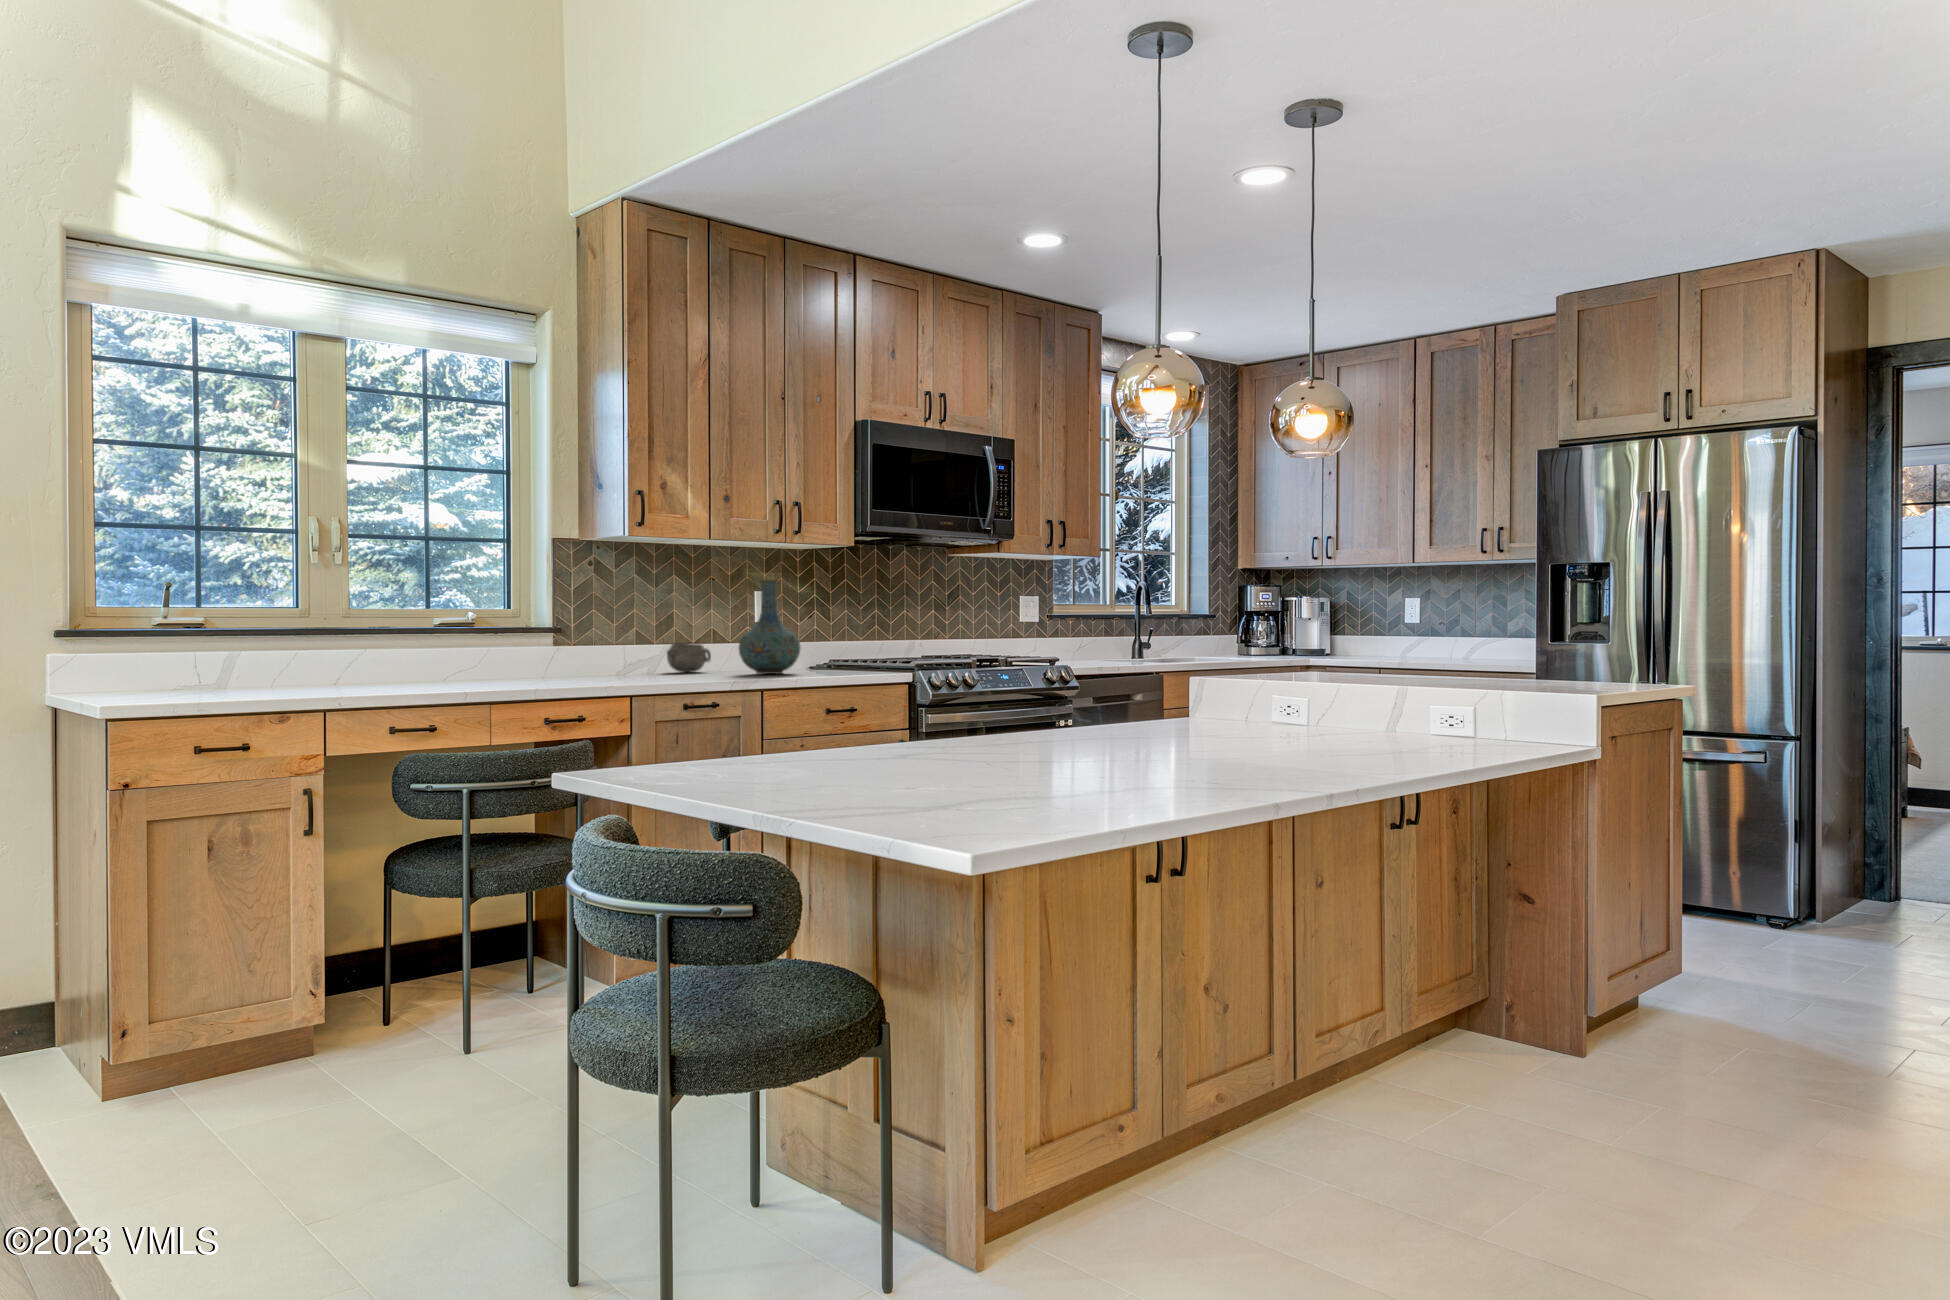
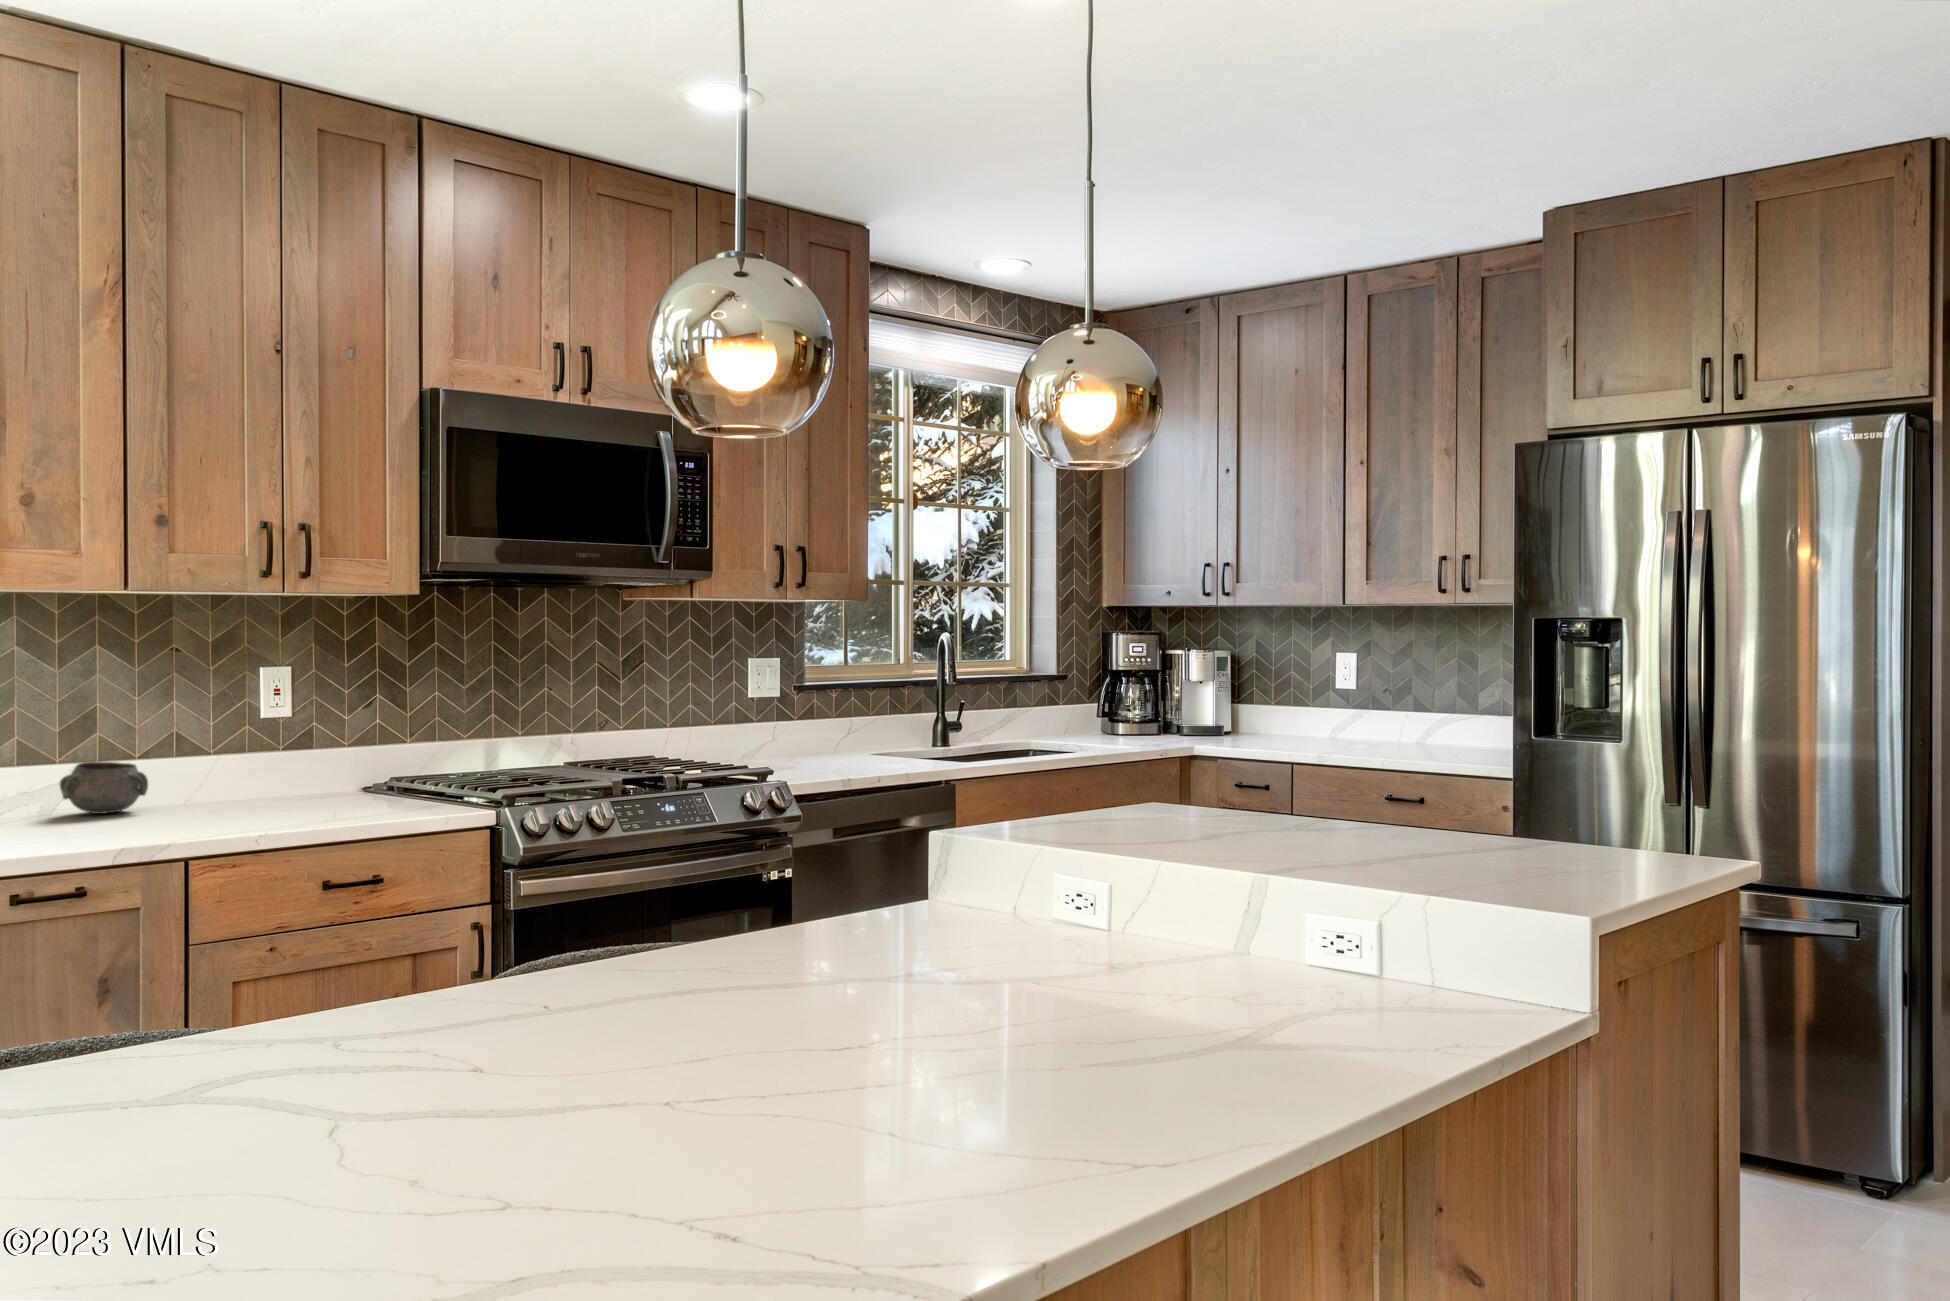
vase: present [738,580,800,674] -> none [163,663,282,825]

